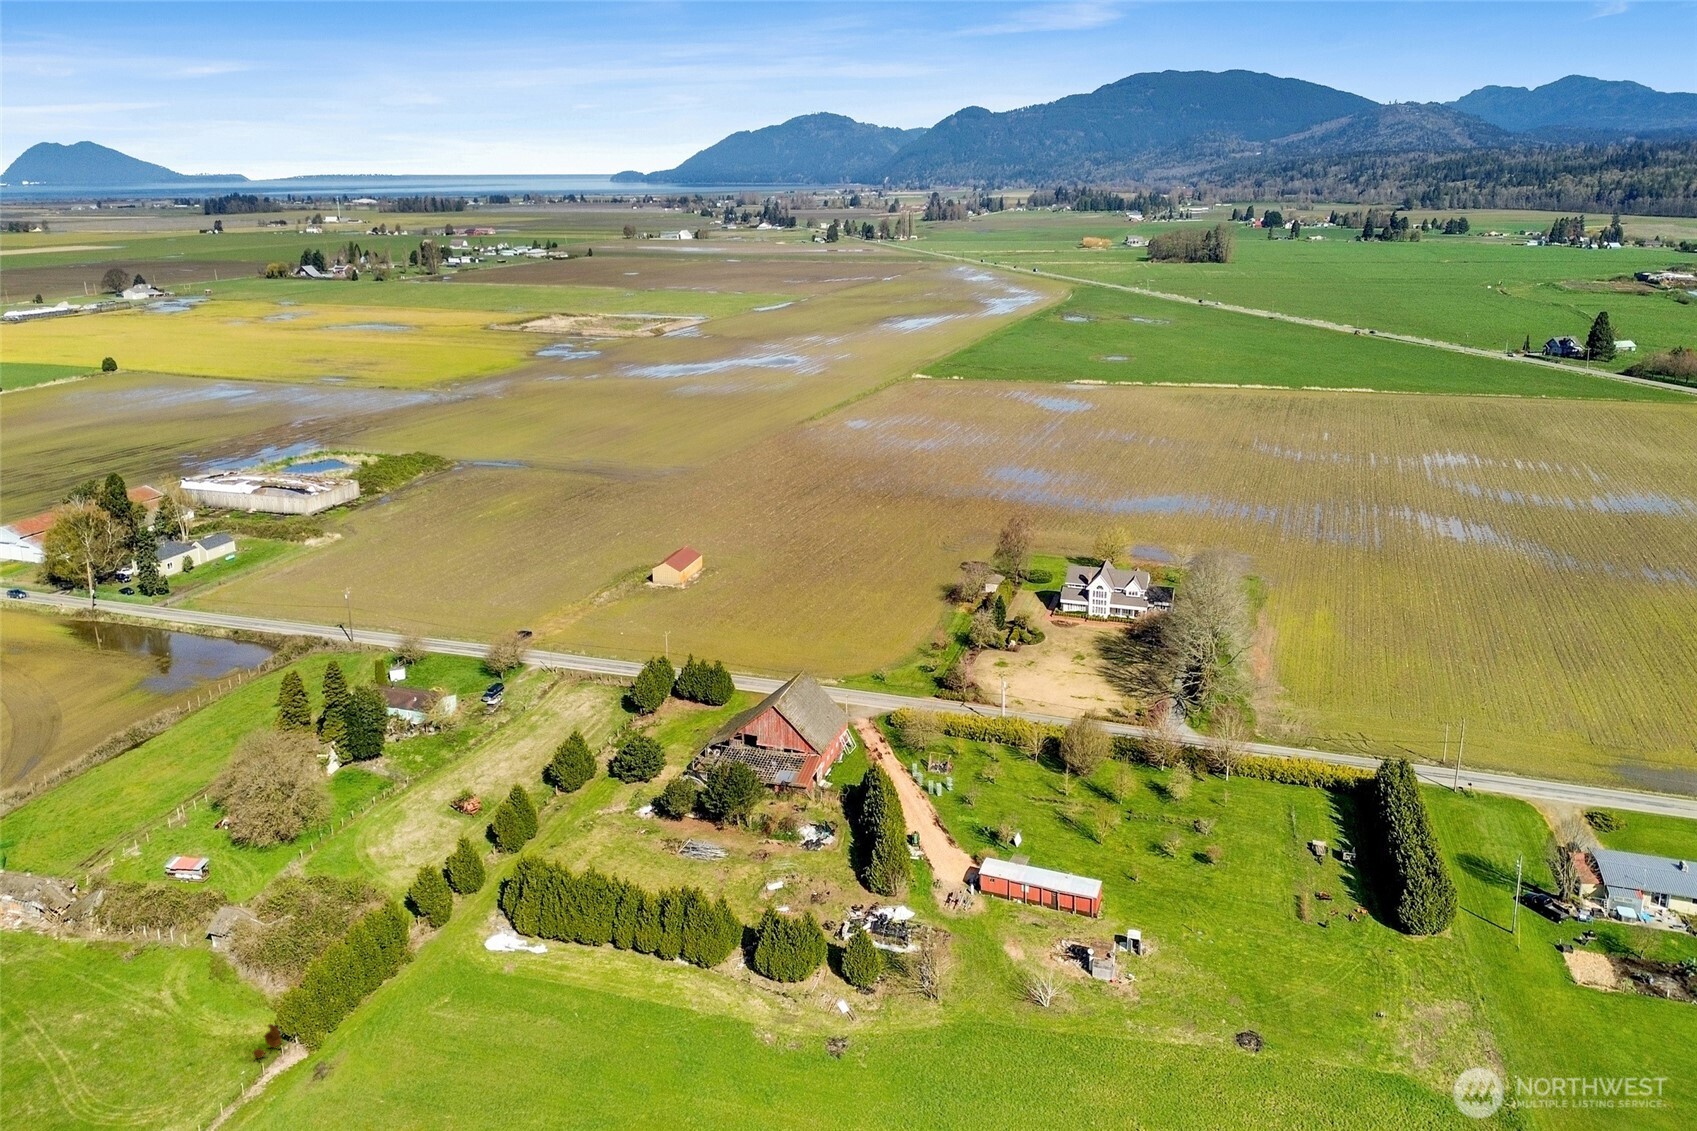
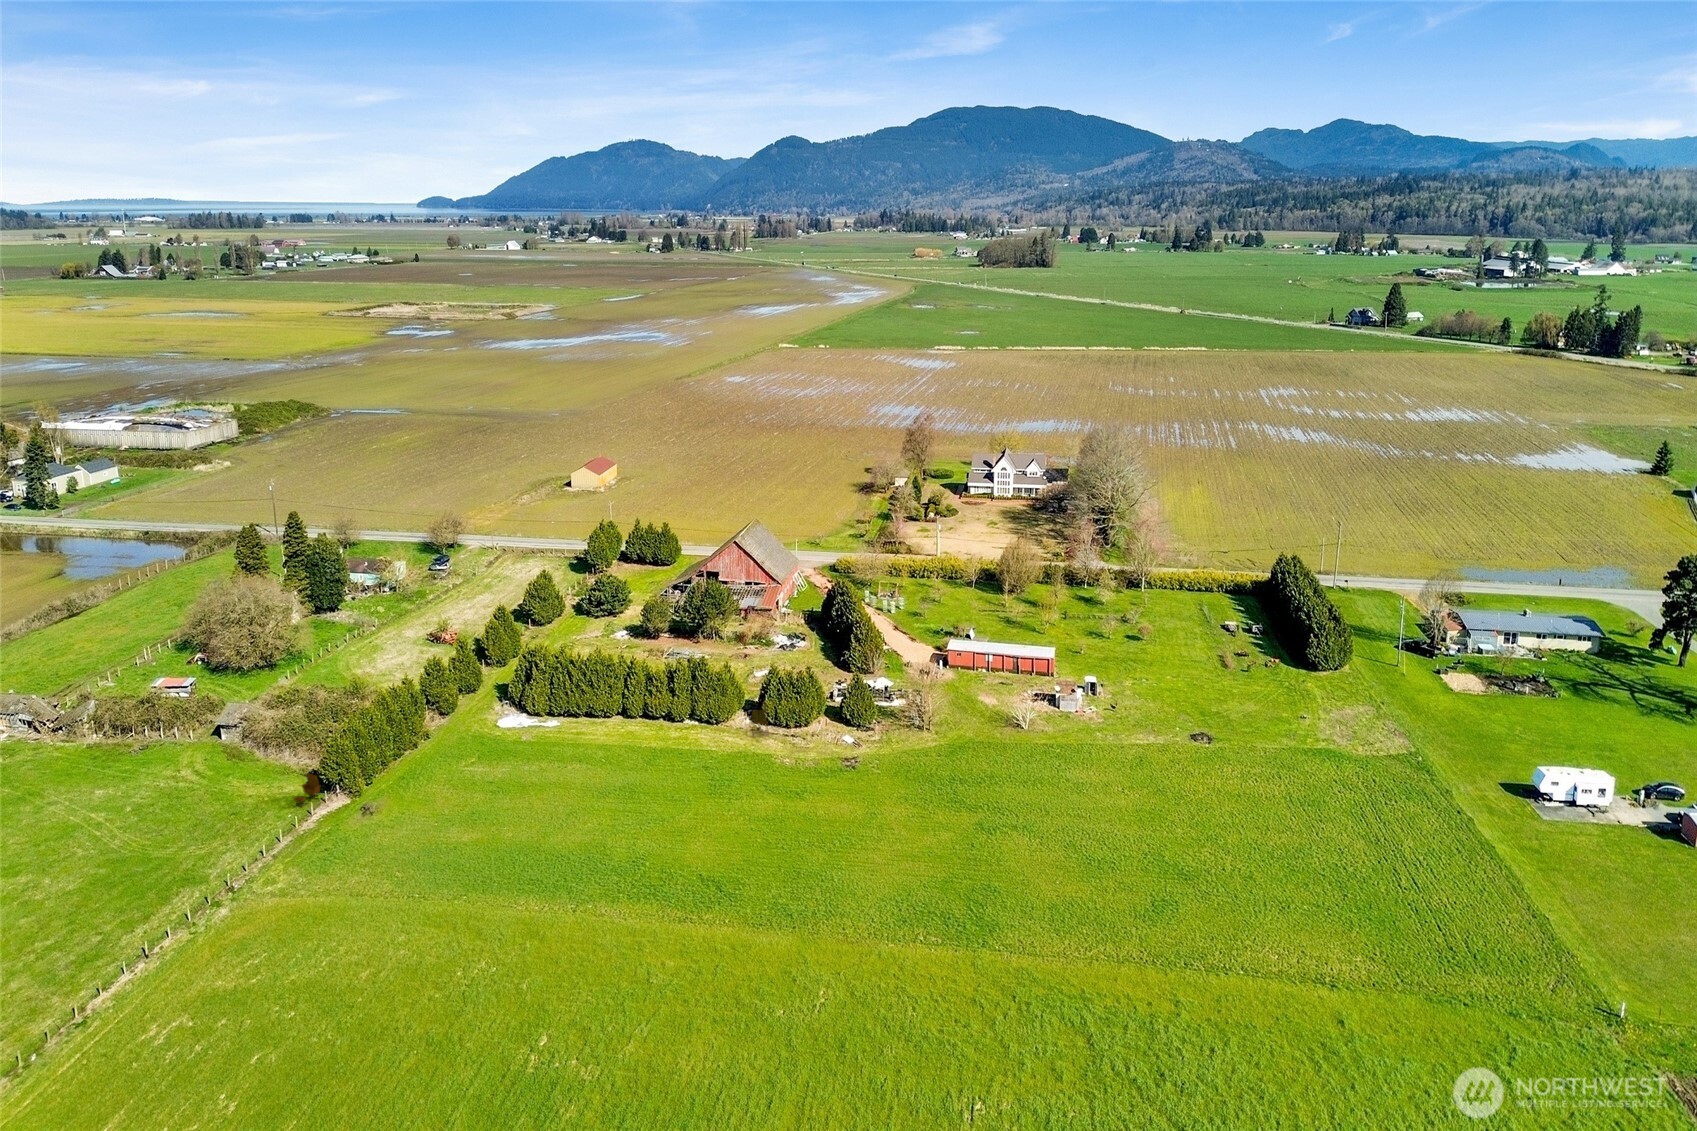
bench: none [742,949,763,992] -> present [751,702,768,733]

